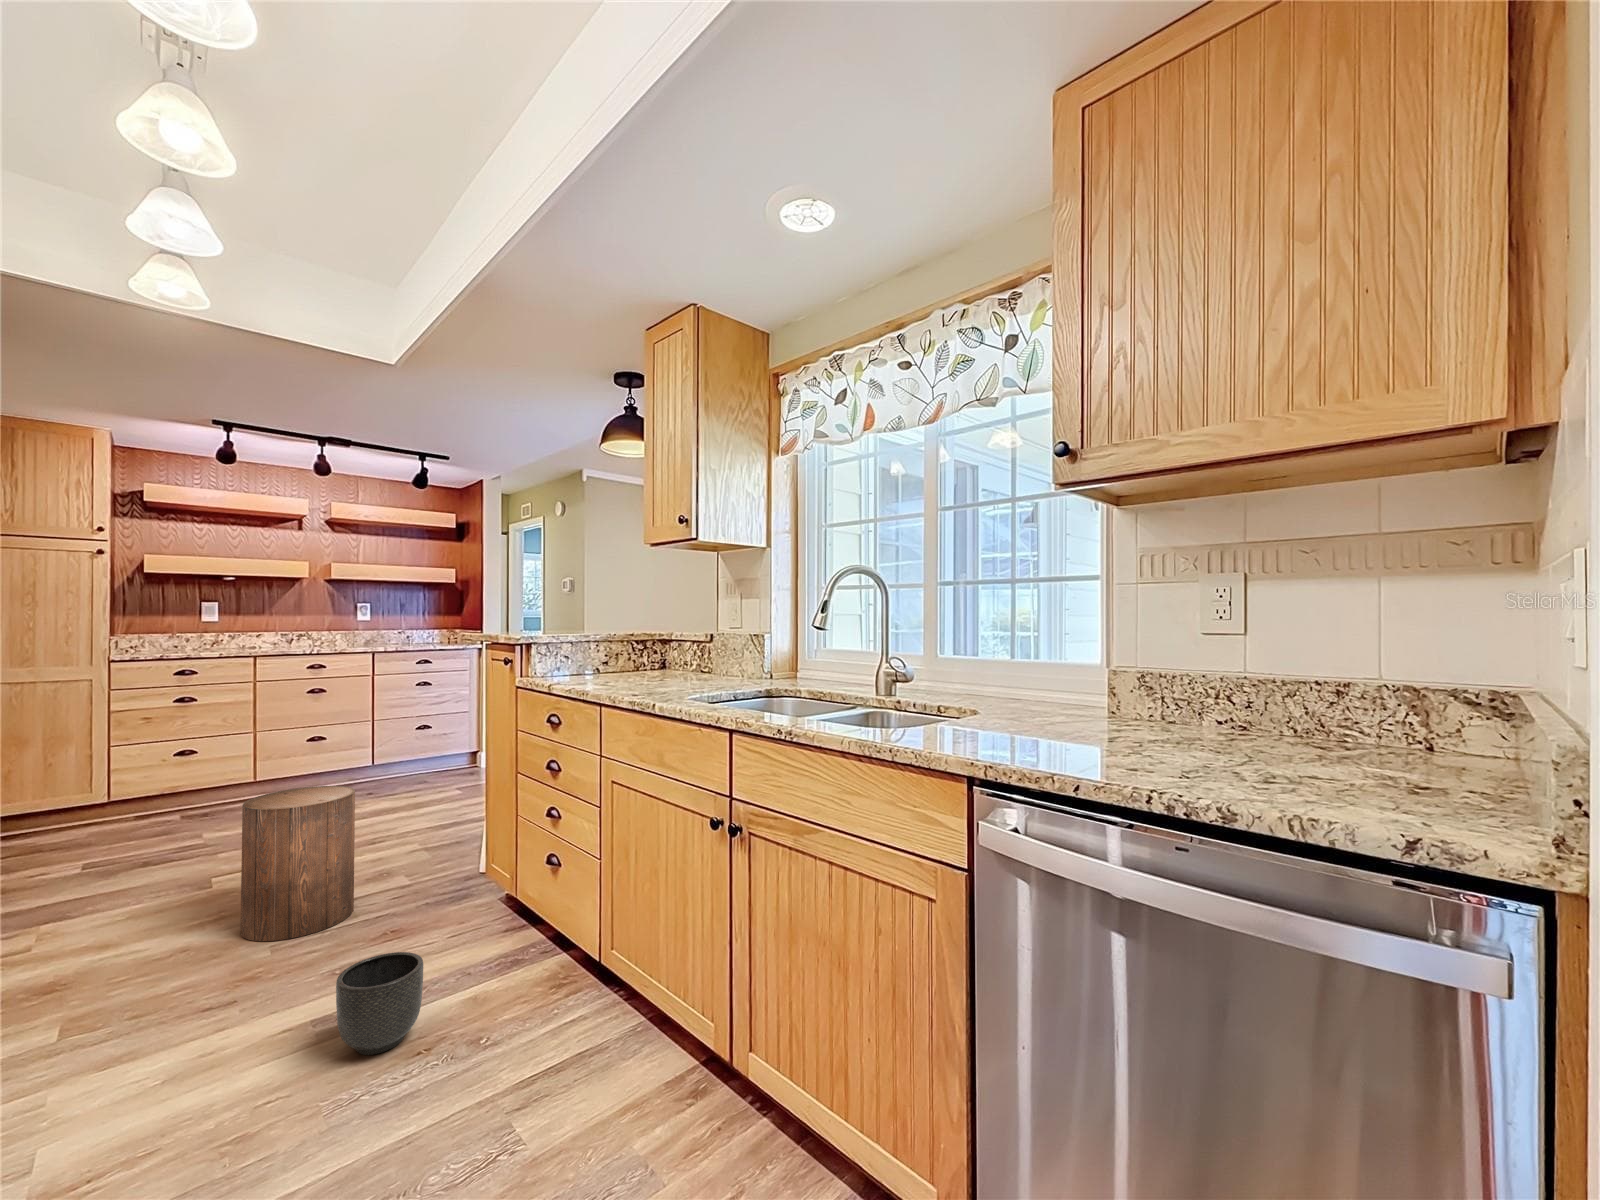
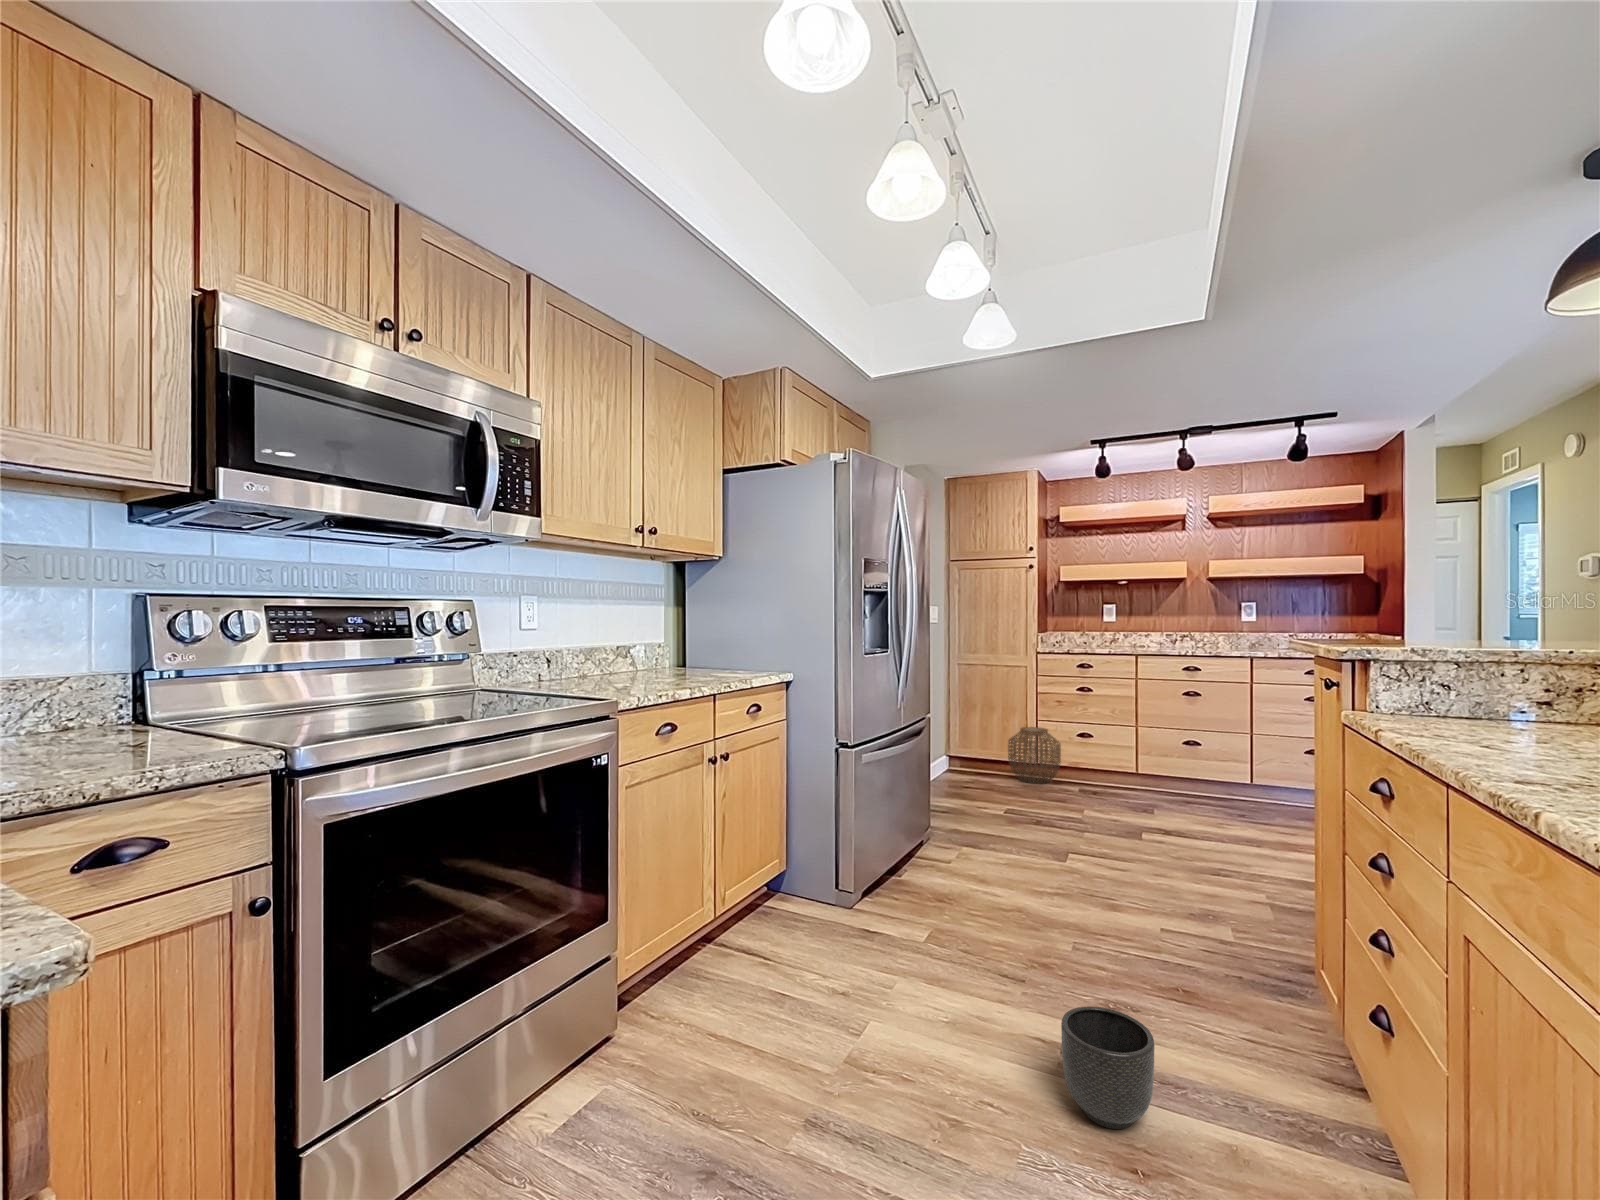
woven basket: none [62,754,151,827] -> present [1008,727,1061,784]
stool: present [240,786,355,941] -> none [1061,792,1162,950]

